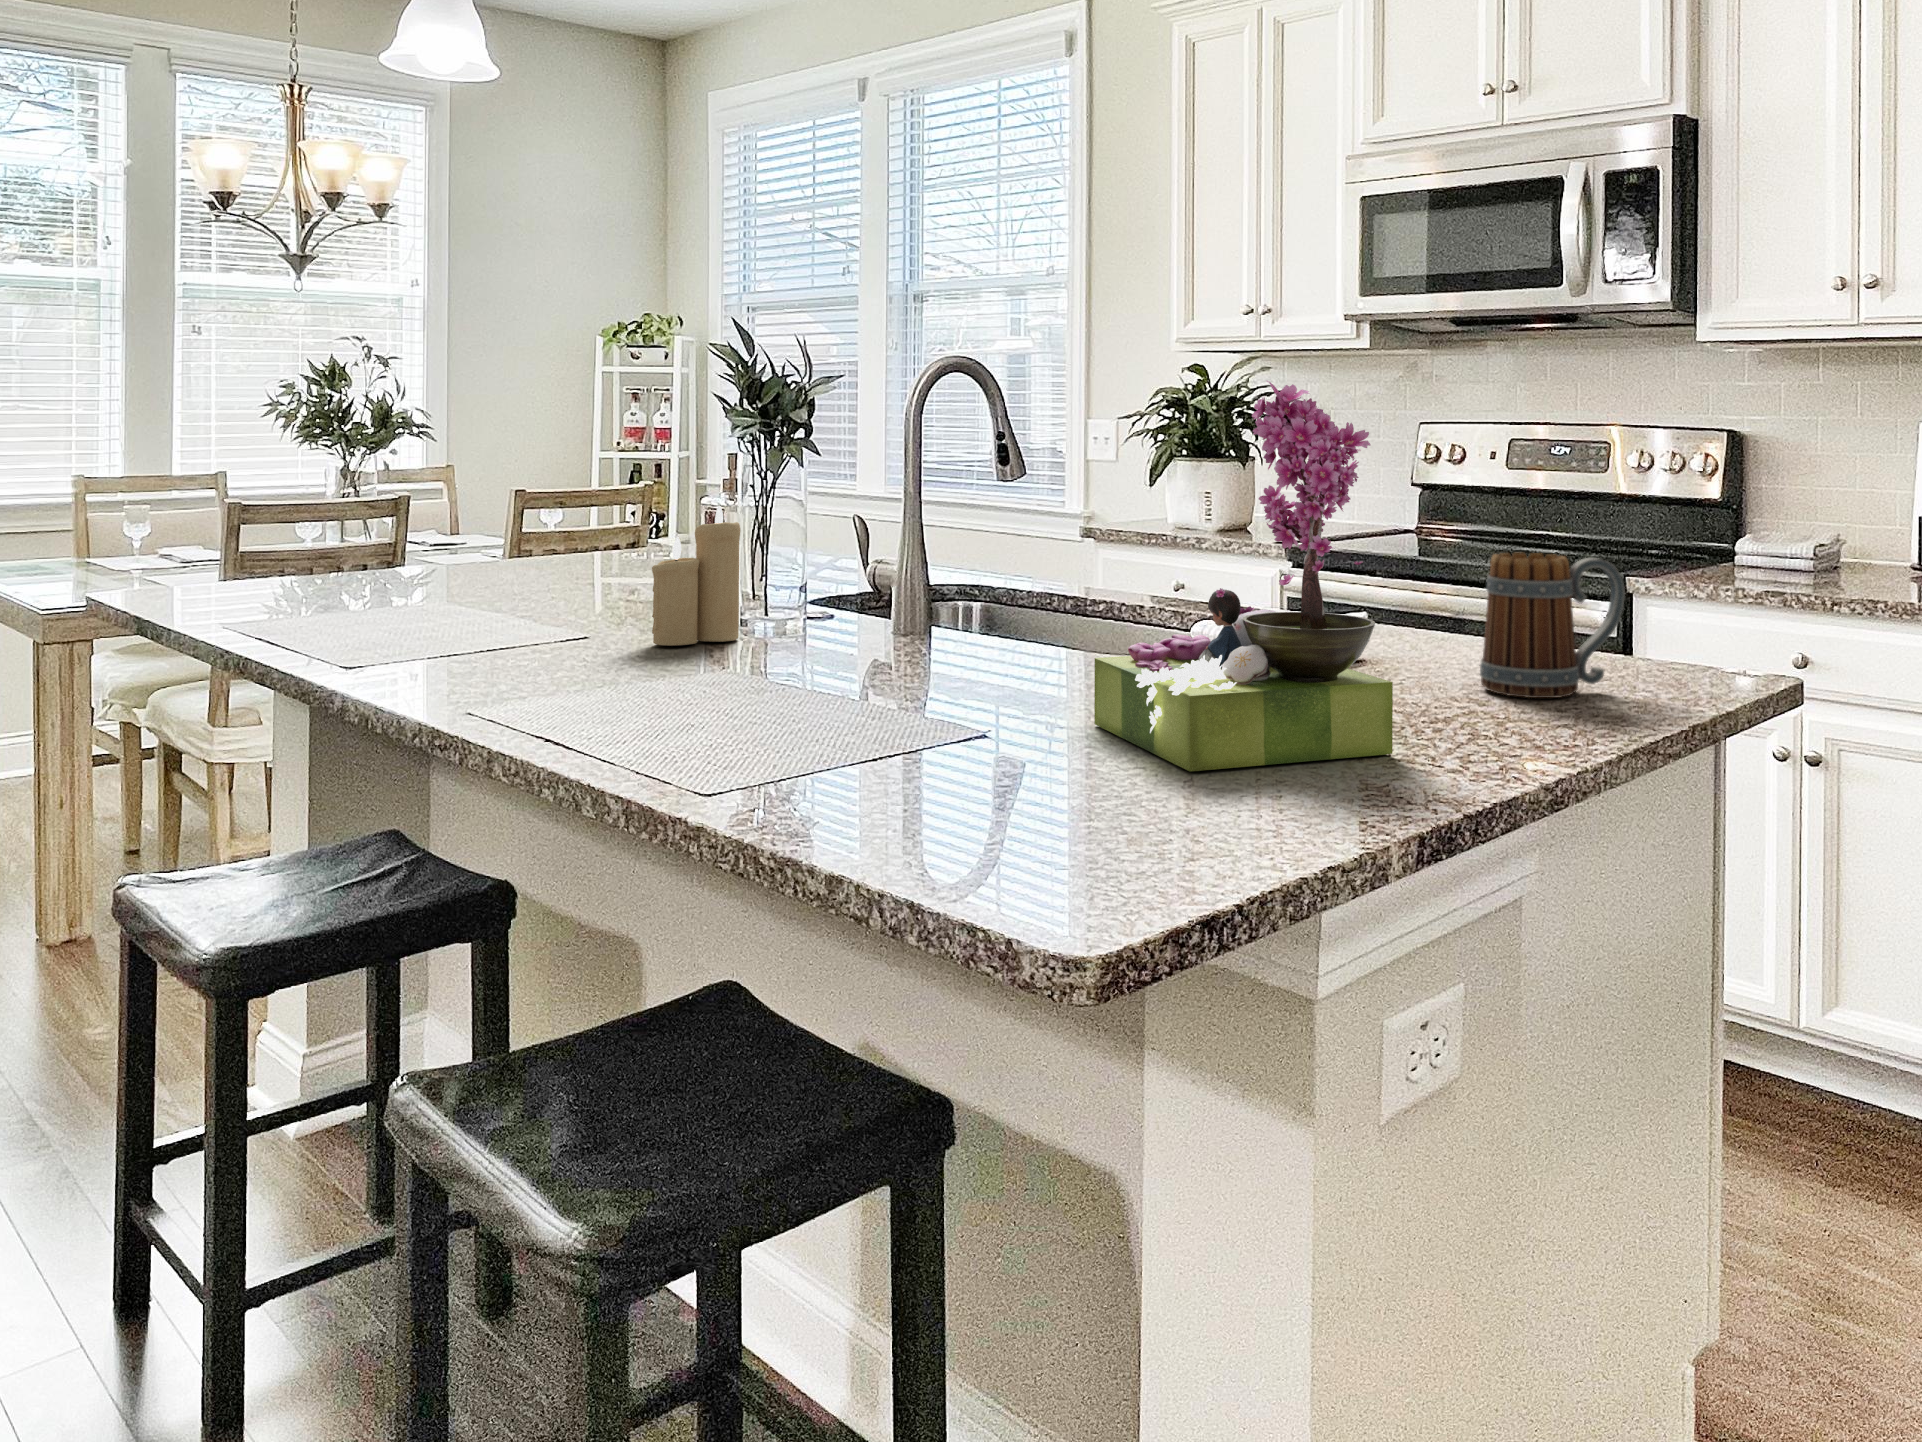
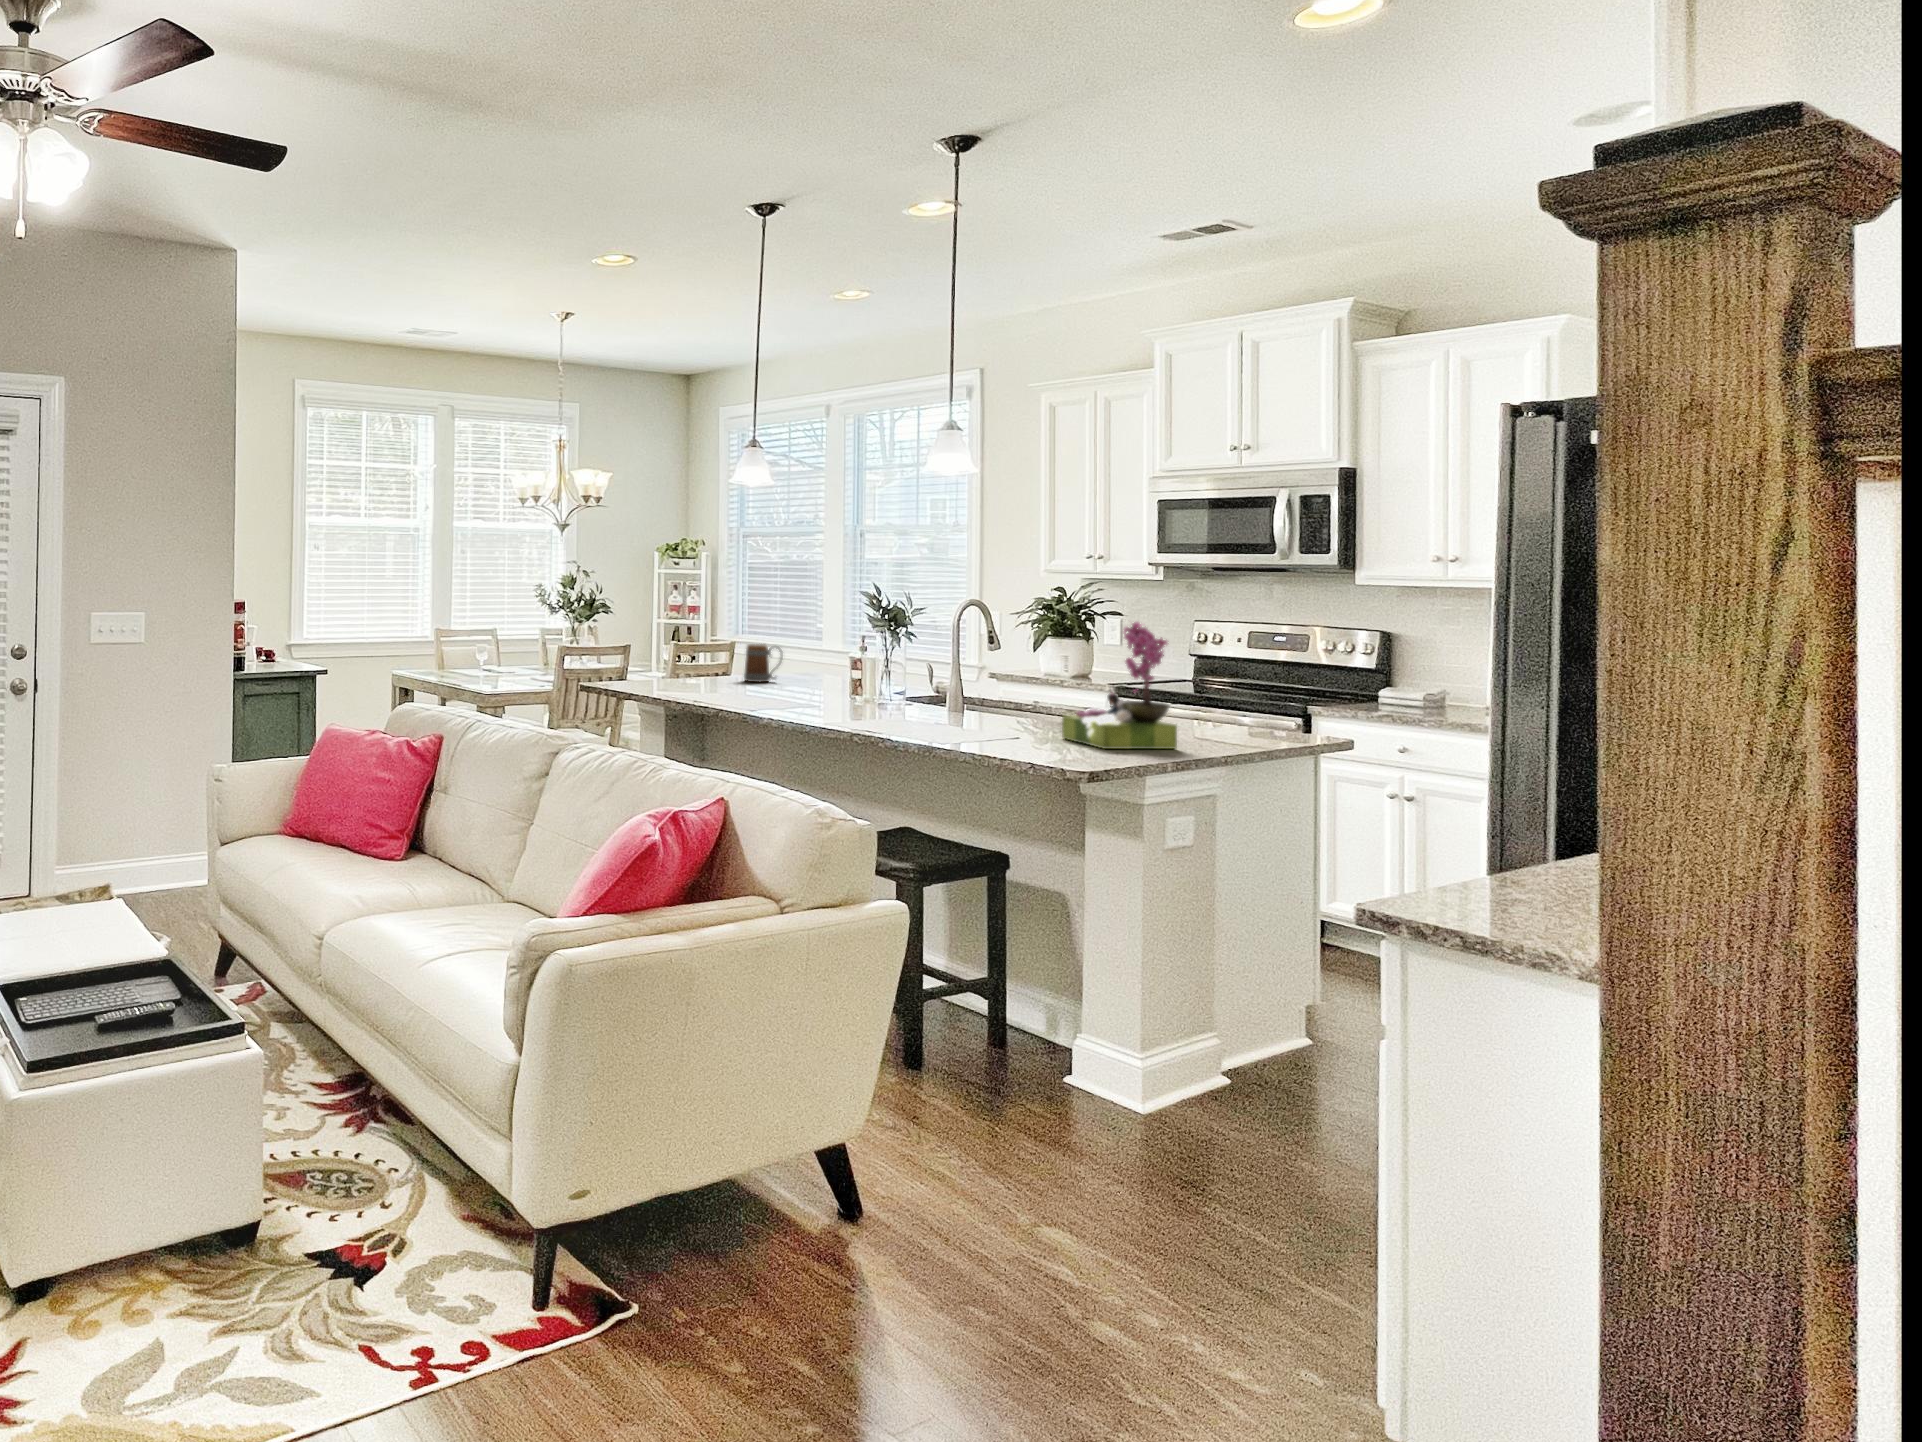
candle: present [652,506,740,646] -> none [855,658,889,712]
mug: present [1480,553,1625,698] -> present [744,644,782,682]

